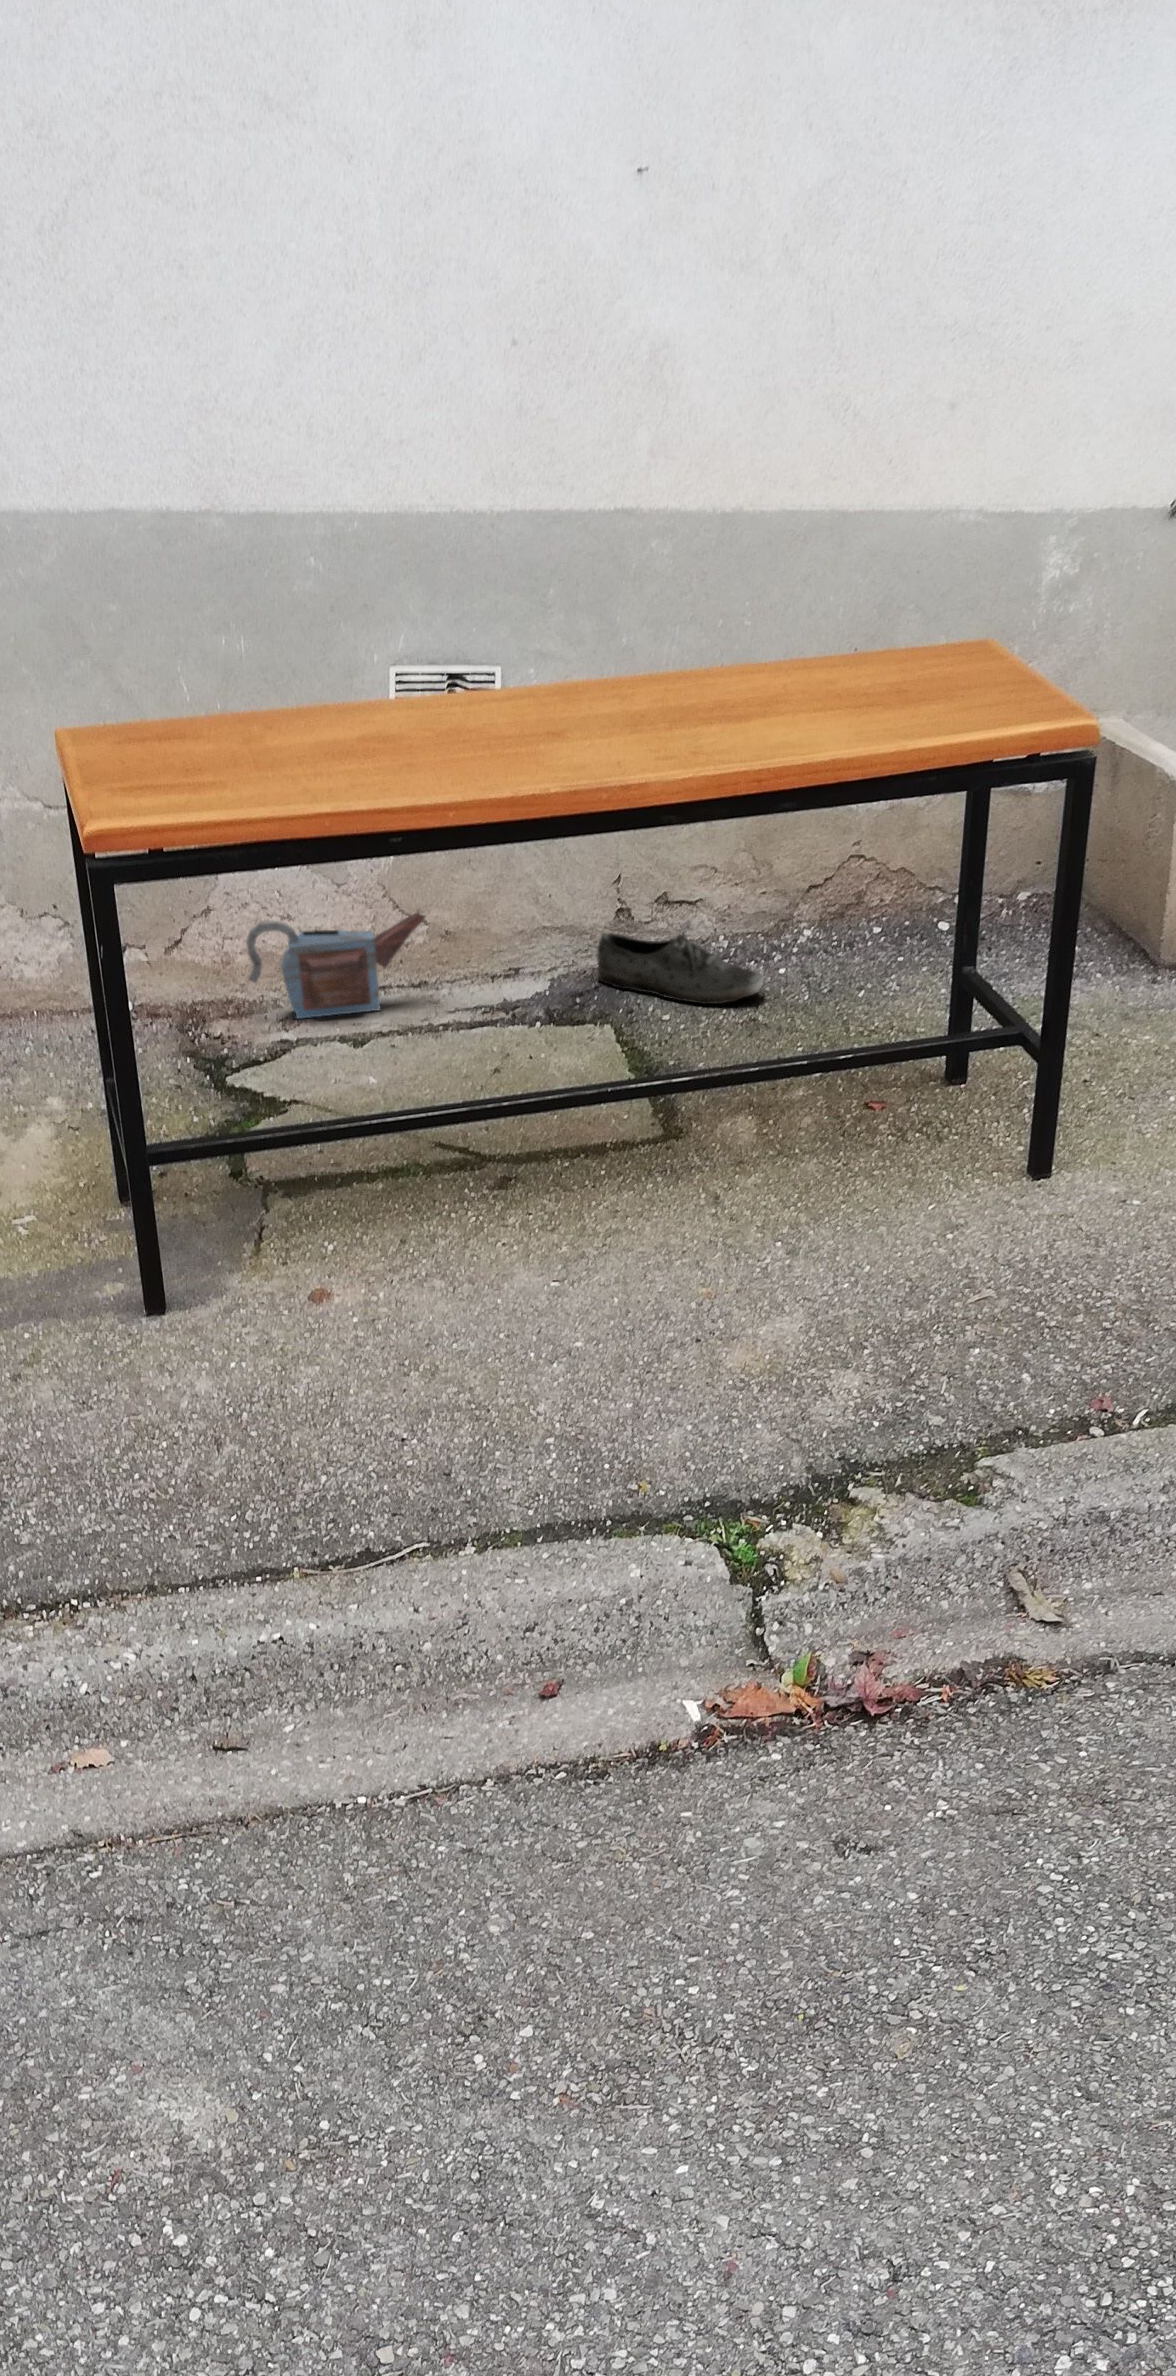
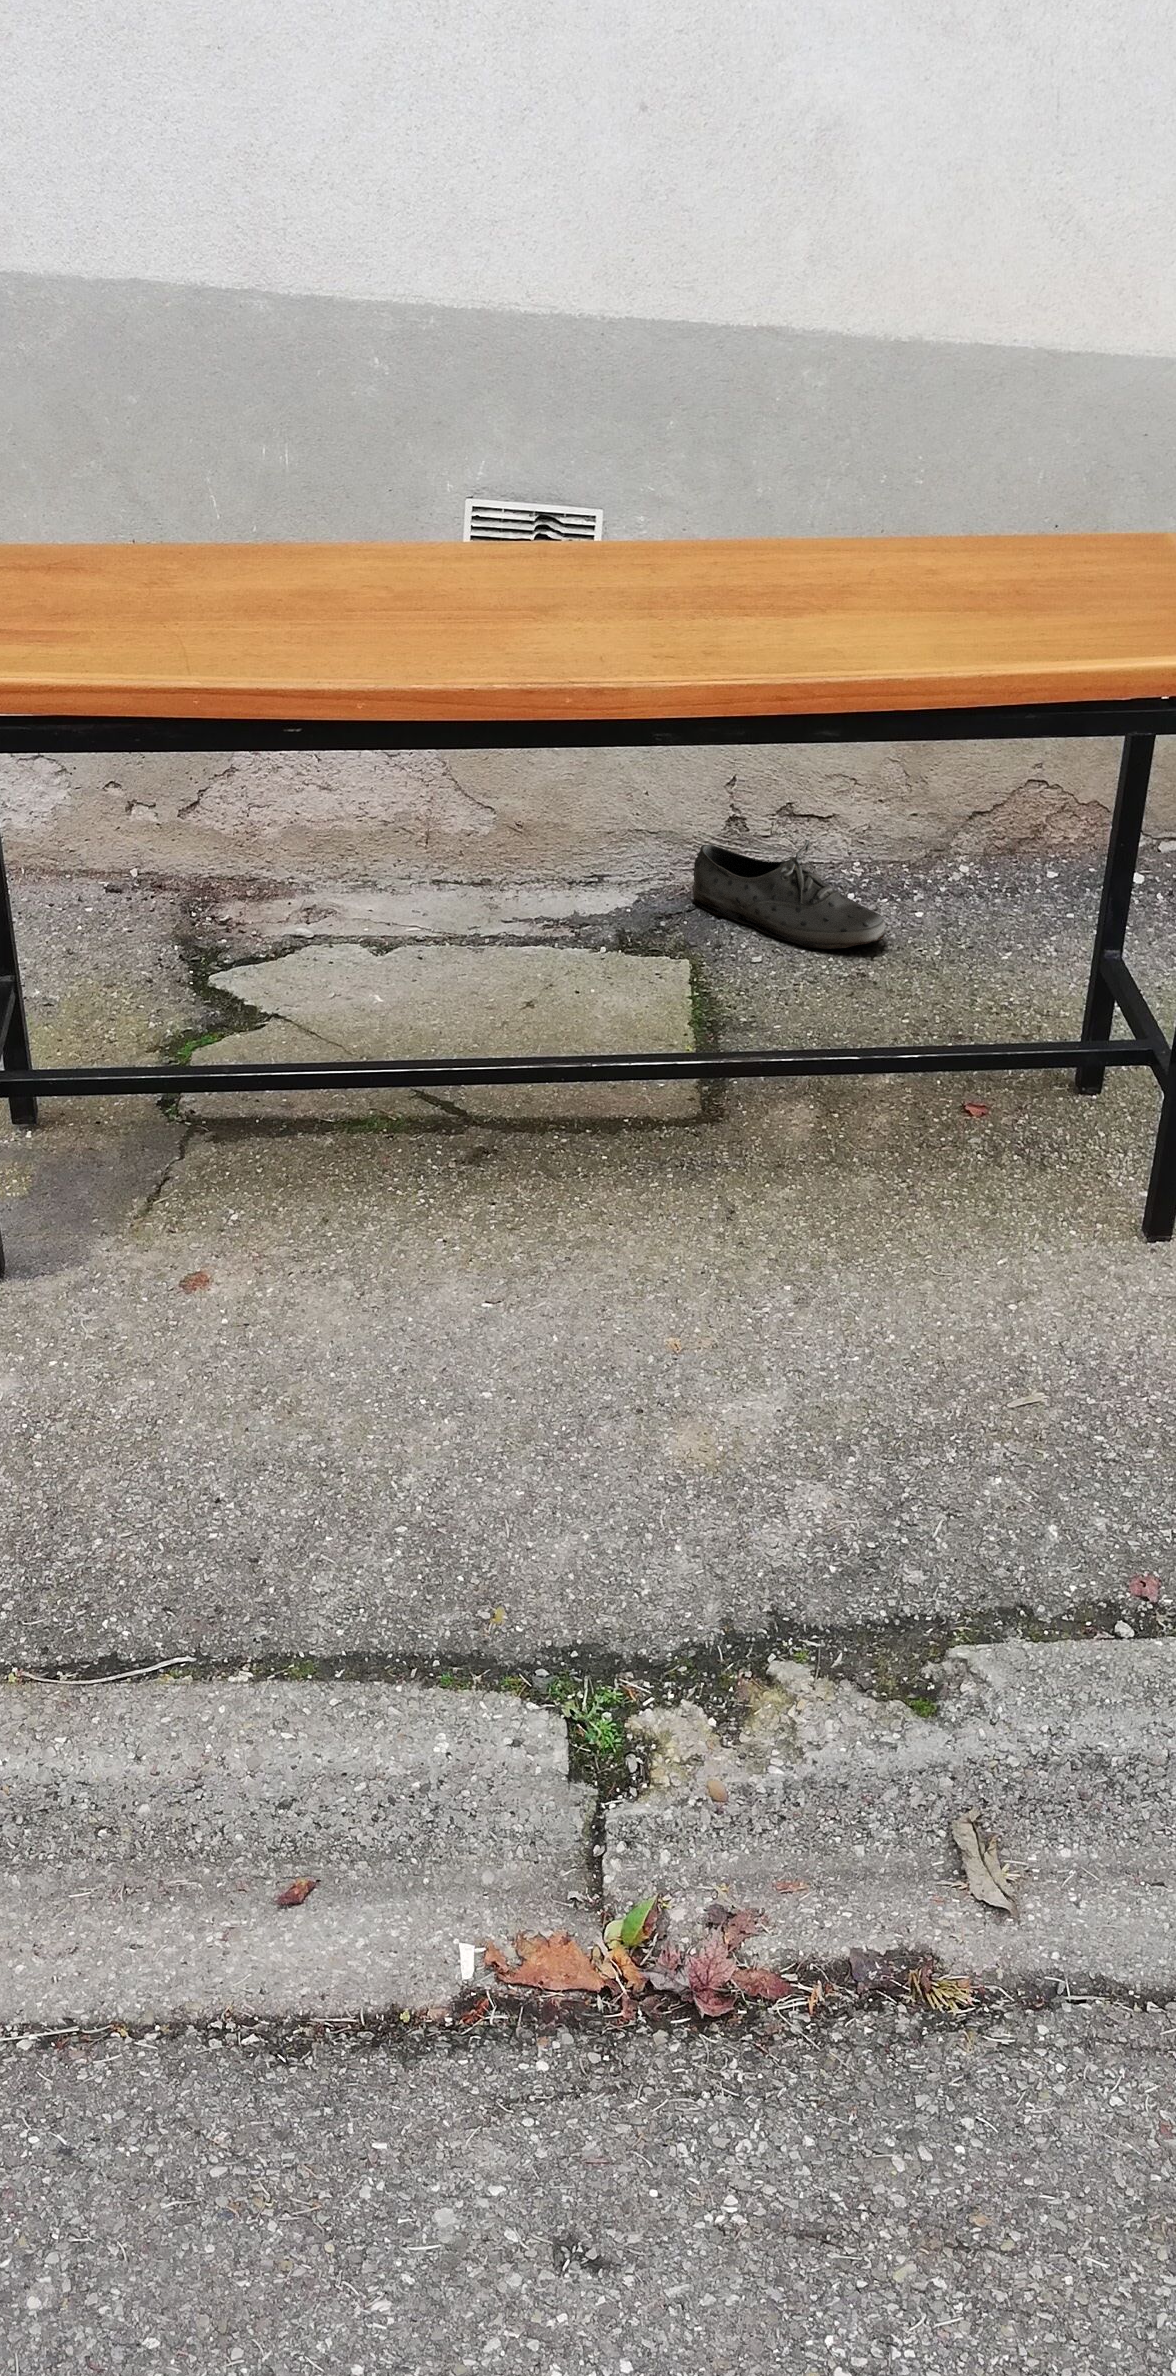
watering can: present [246,912,425,1019] -> none [266,789,484,909]

